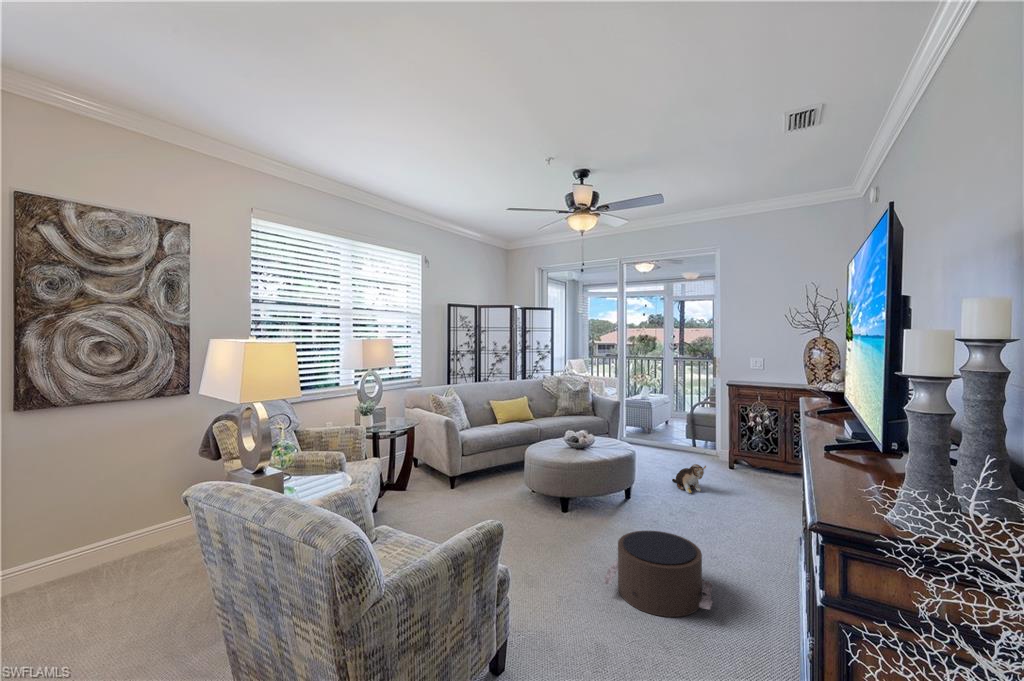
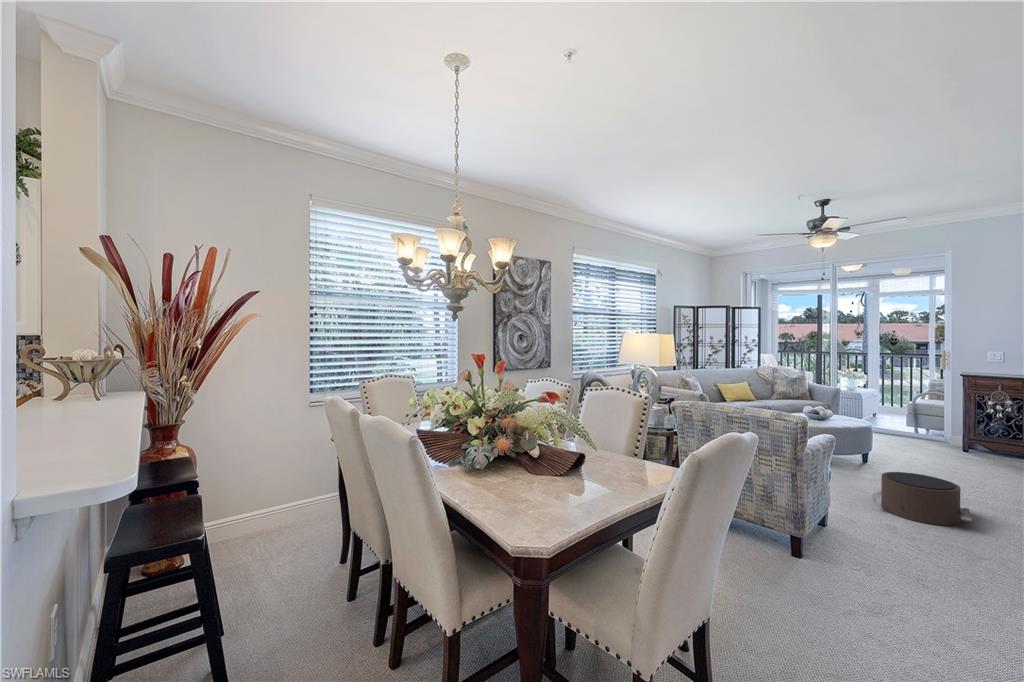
plush toy: present [672,464,706,493] -> none [903,439,944,464]

